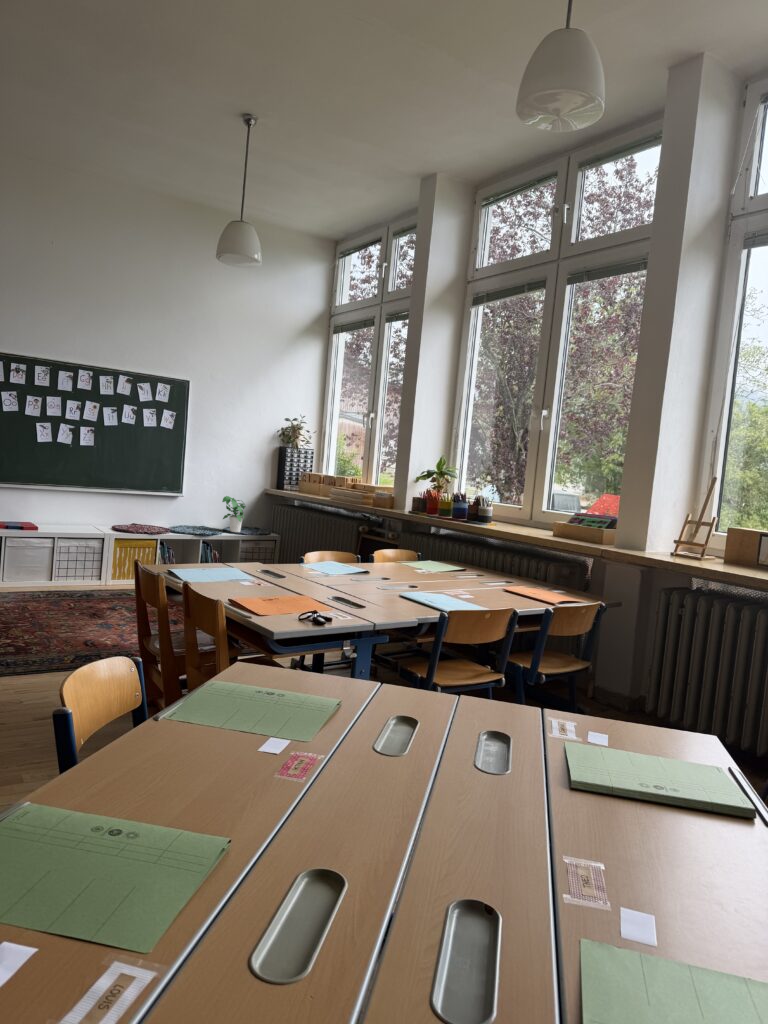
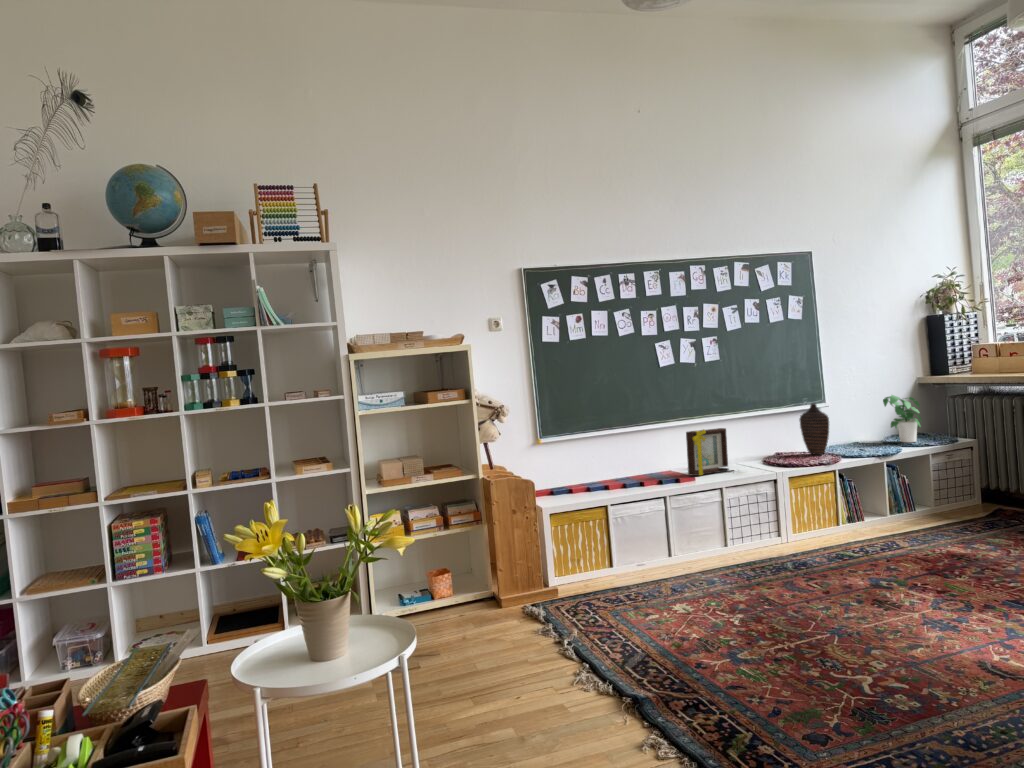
decorative vase: none [149,490,165,528] -> present [800,403,829,455]
picture frame: none [40,492,79,528] -> present [686,428,728,476]

